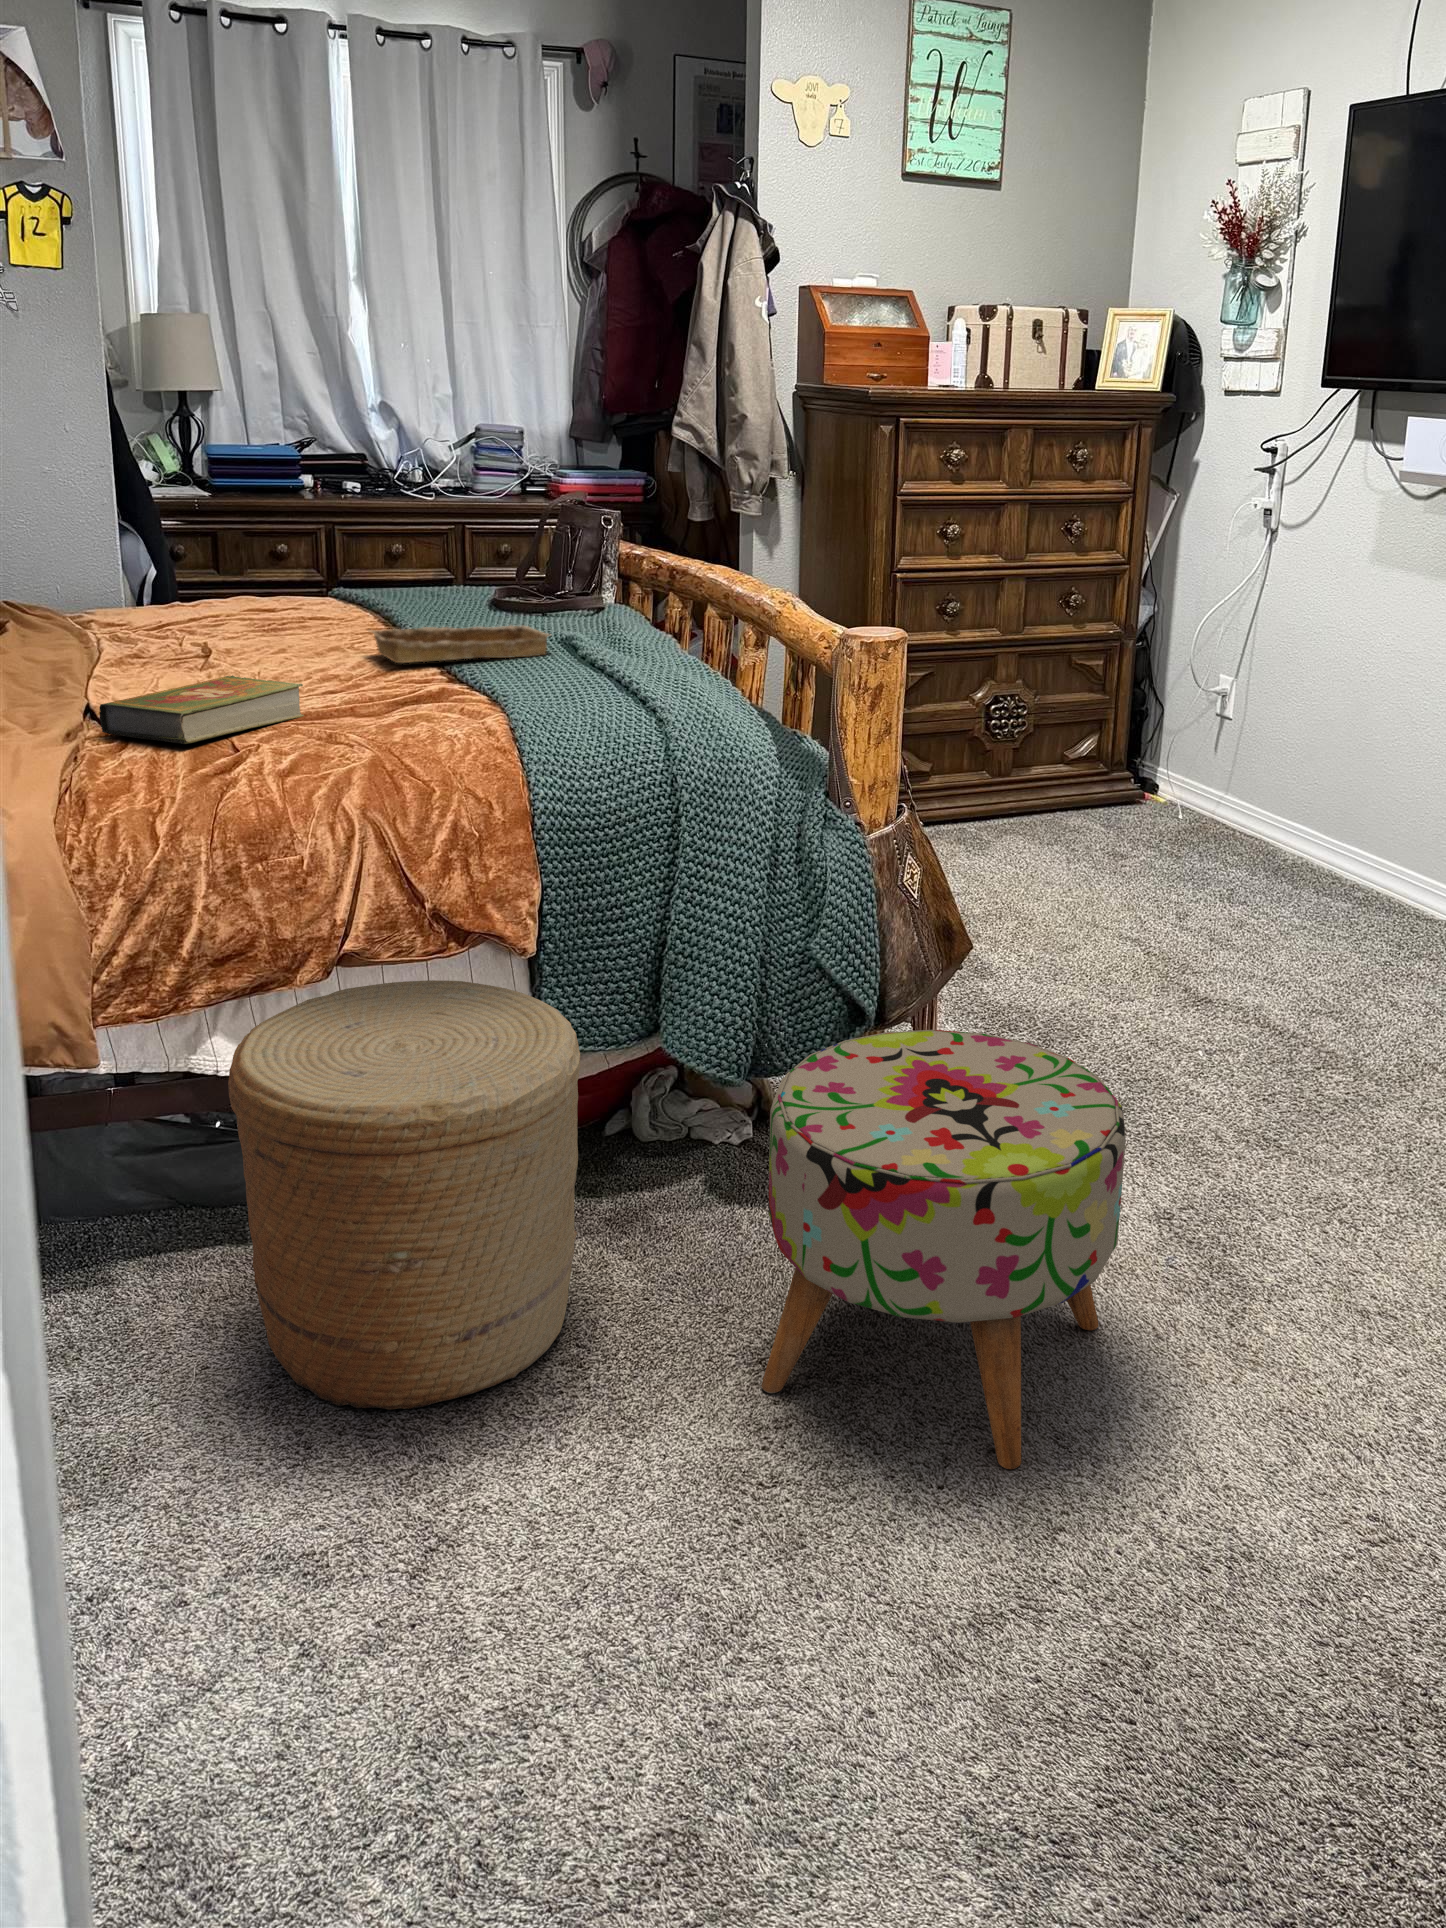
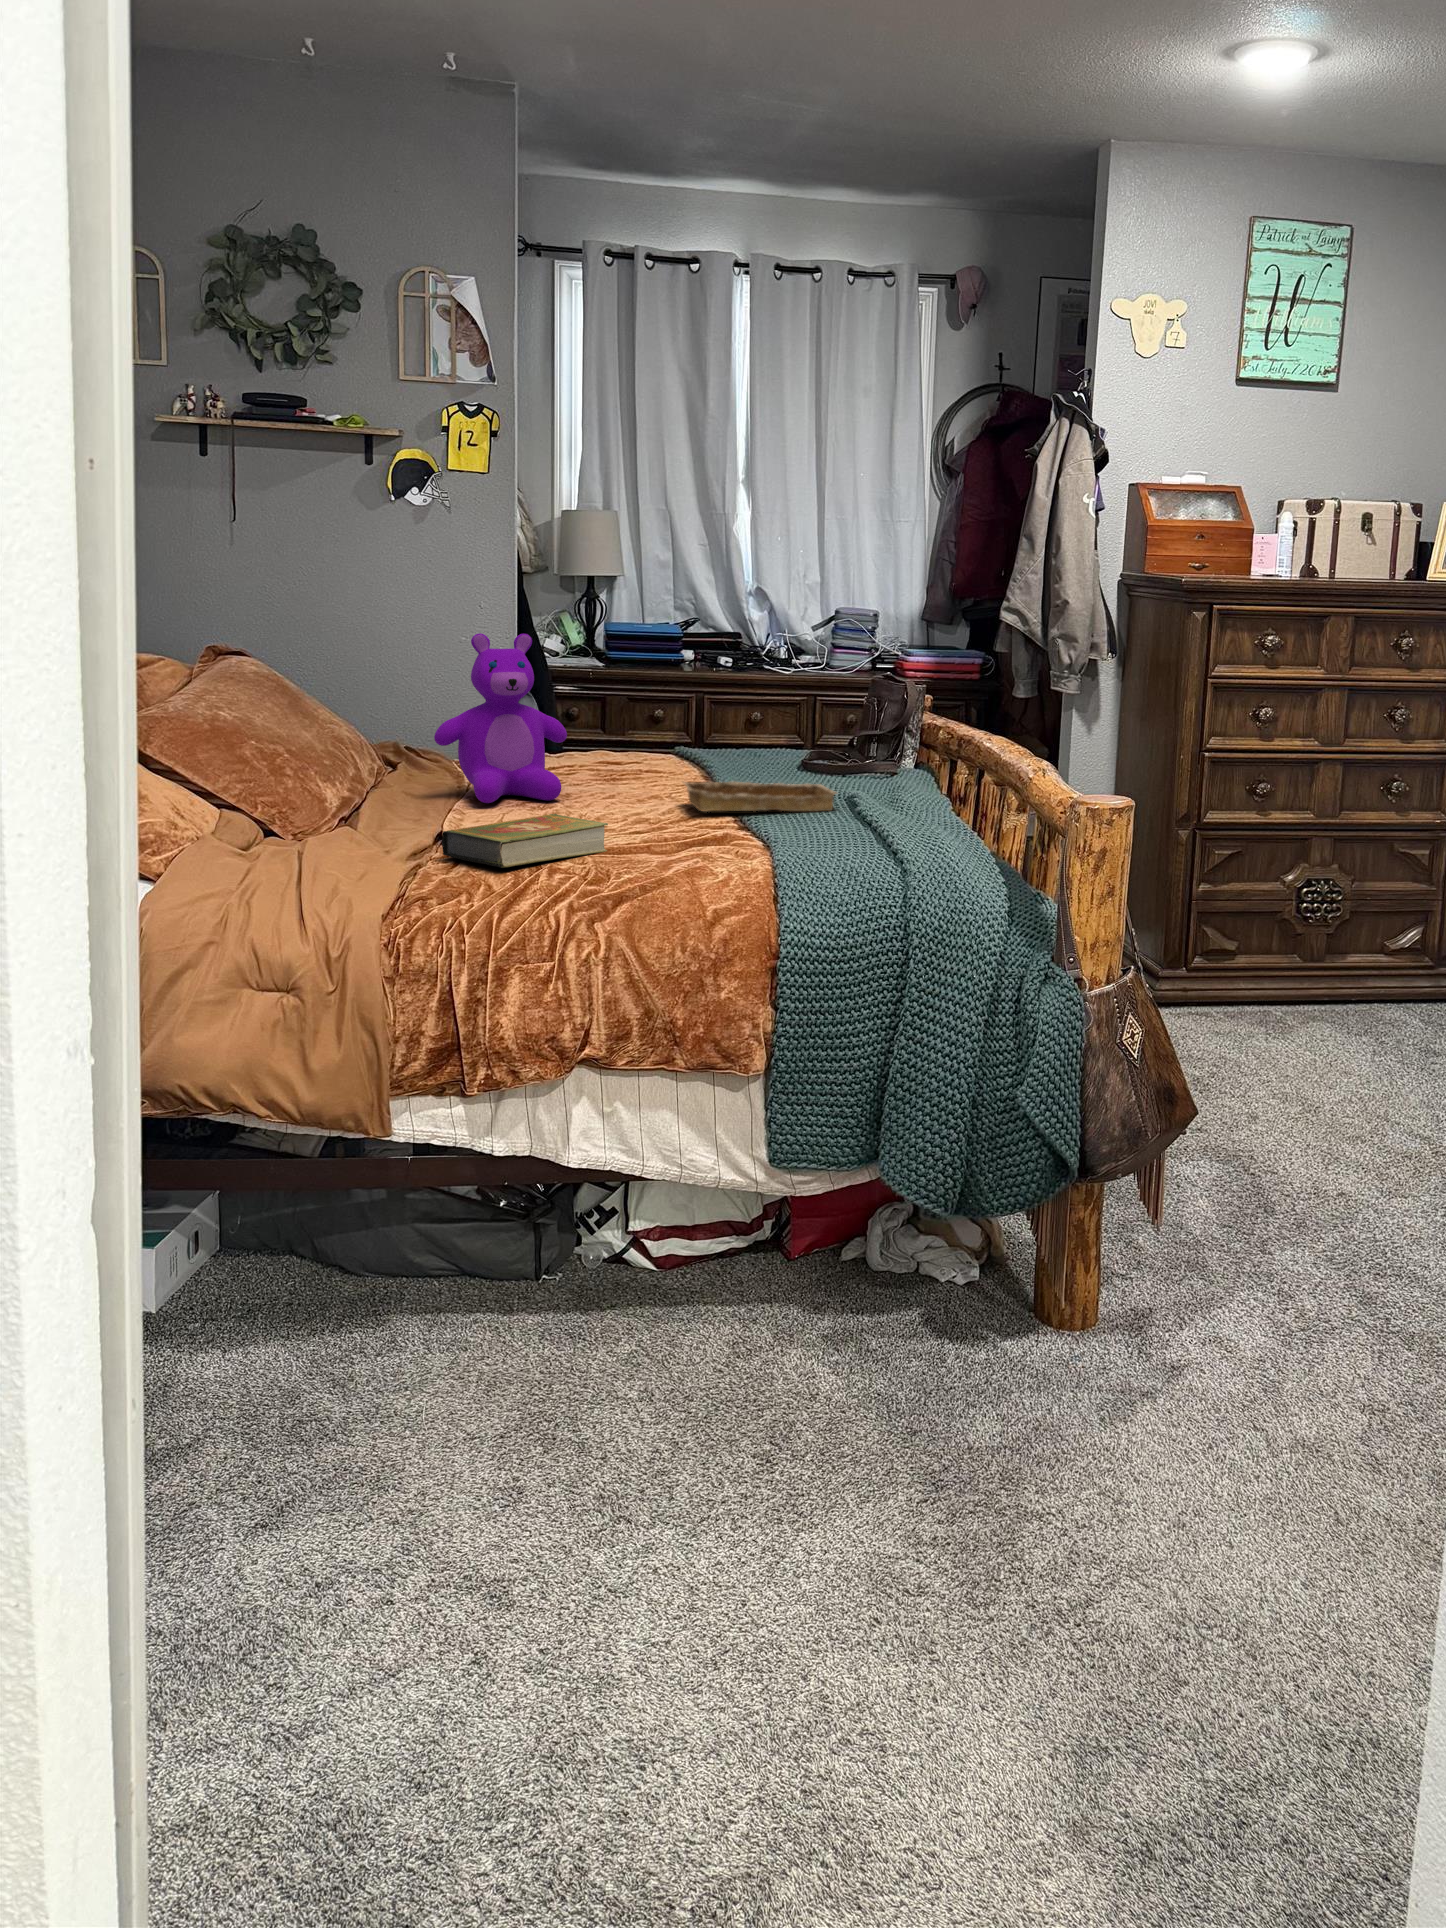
teddy bear: none [53,462,220,666] -> present [434,633,567,803]
woven basket: present [228,980,580,1410] -> none [493,1087,793,1471]
ottoman: present [761,1030,1126,1469] -> none [929,1177,1295,1618]

